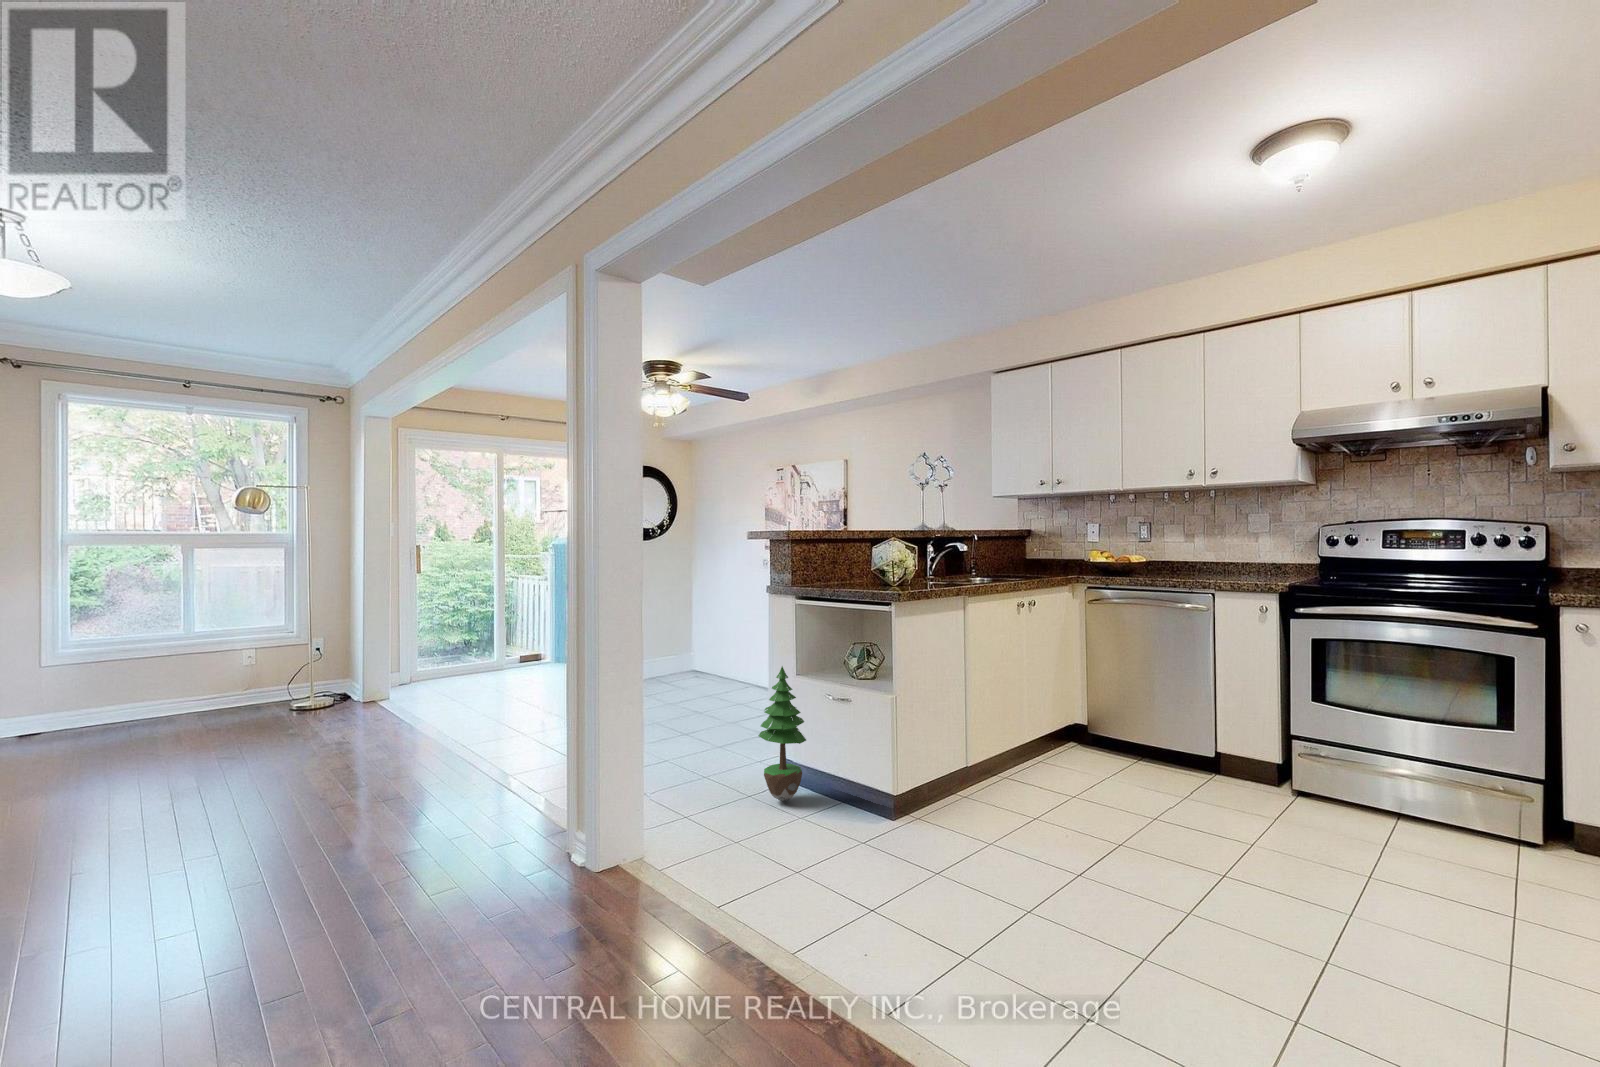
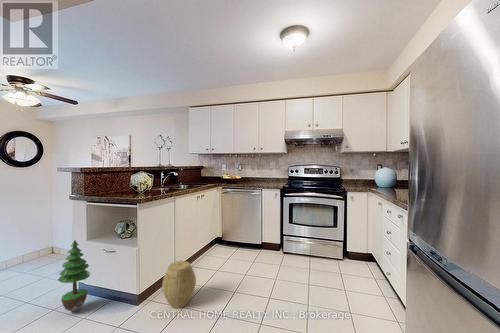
woven basket: none [942,741,1016,841] -> present [162,261,196,308]

